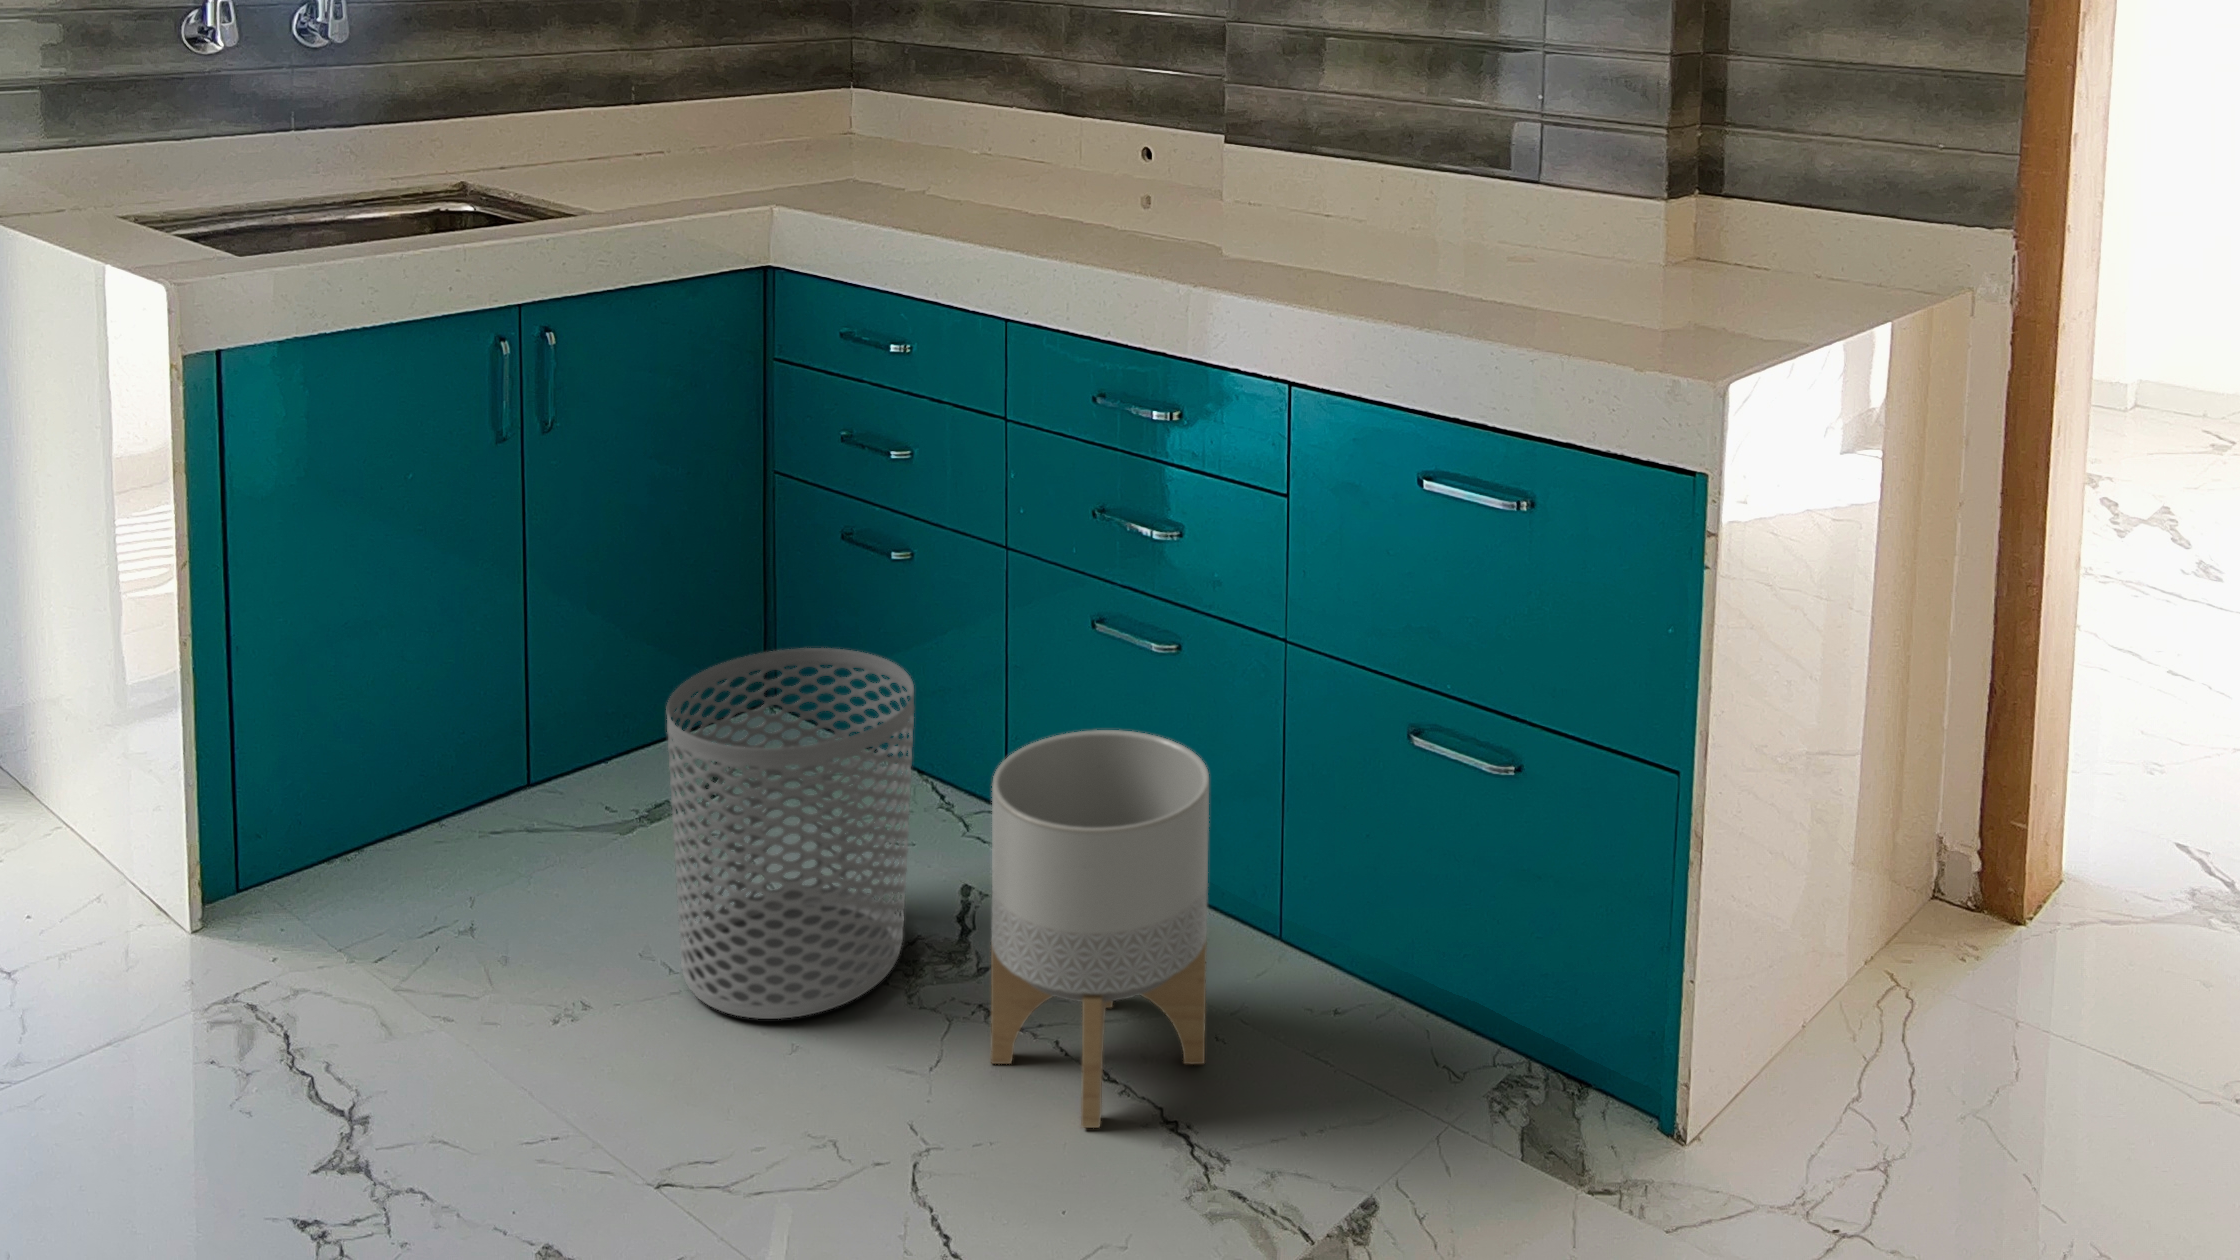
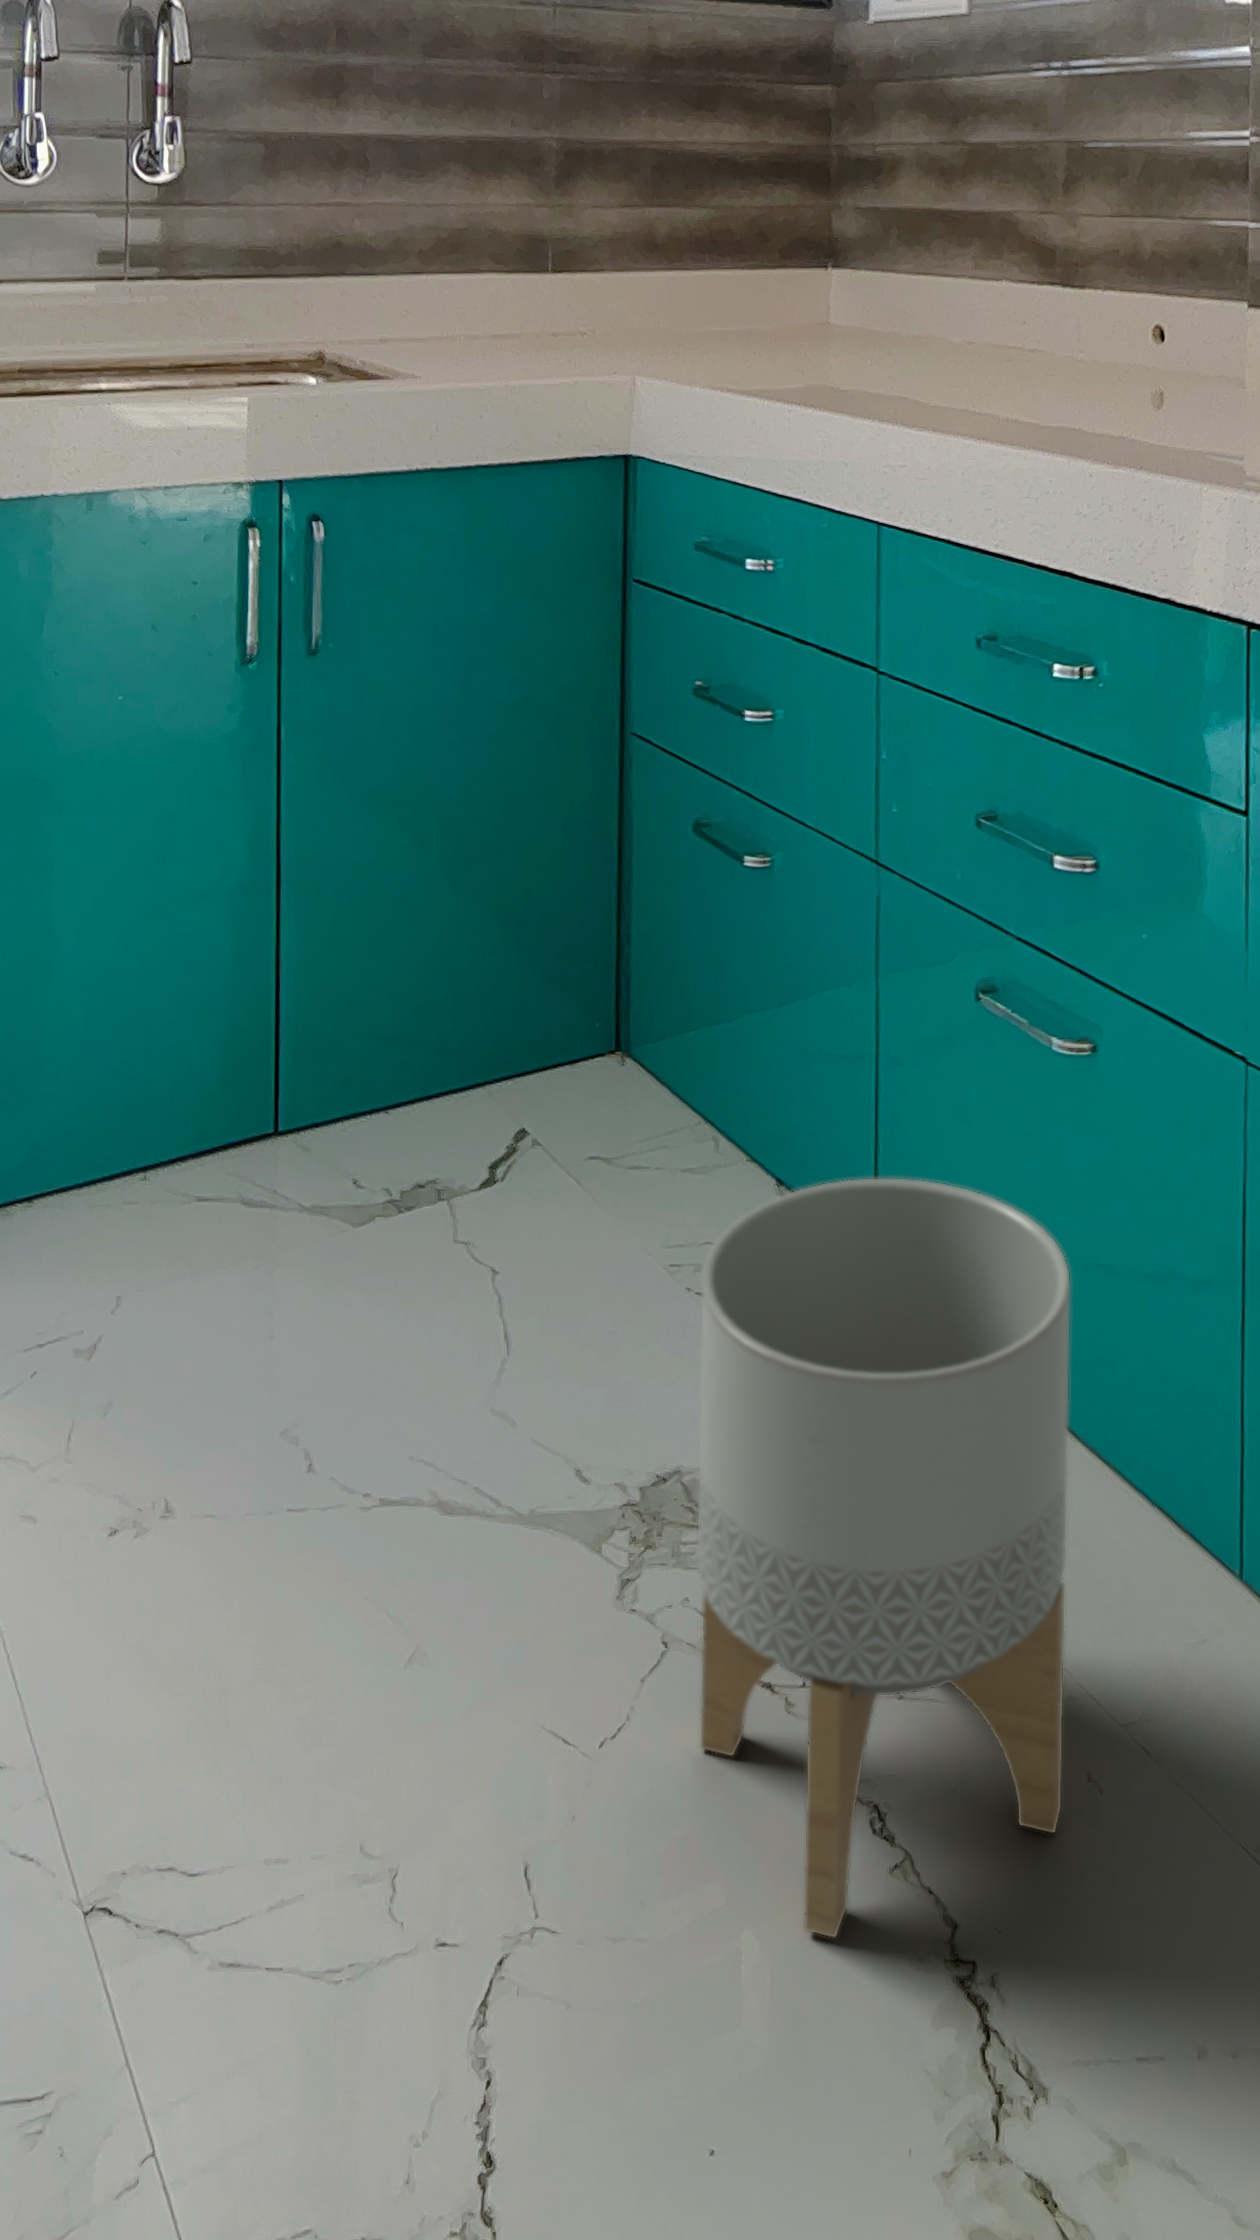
waste bin: present [667,648,914,1019] -> none [301,988,671,1589]

